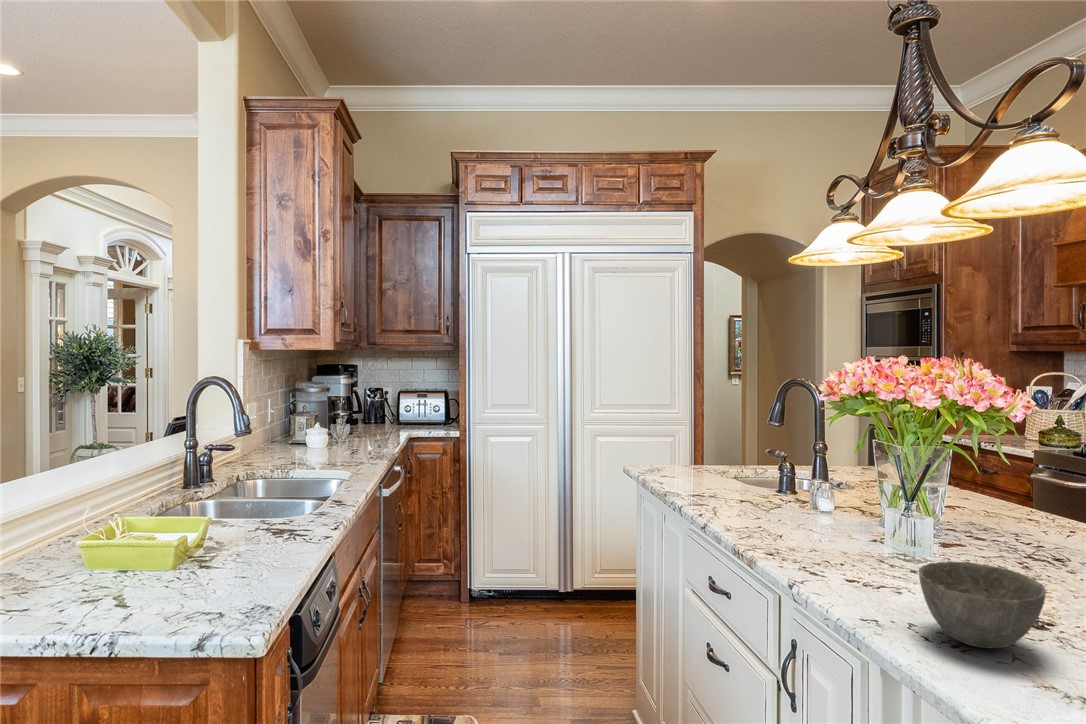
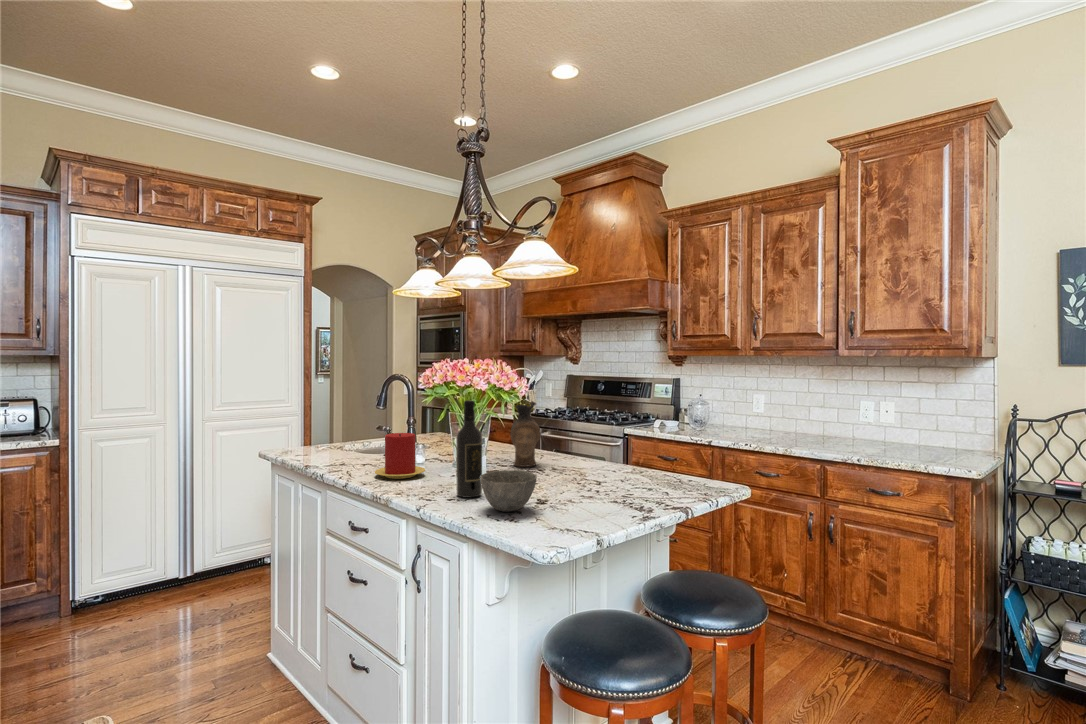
ceramic pitcher: none [989,412,1054,546] -> present [511,394,541,467]
wine bottle: none [876,427,927,597] -> present [456,400,482,498]
candle: none [751,465,829,536] -> present [375,433,425,479]

